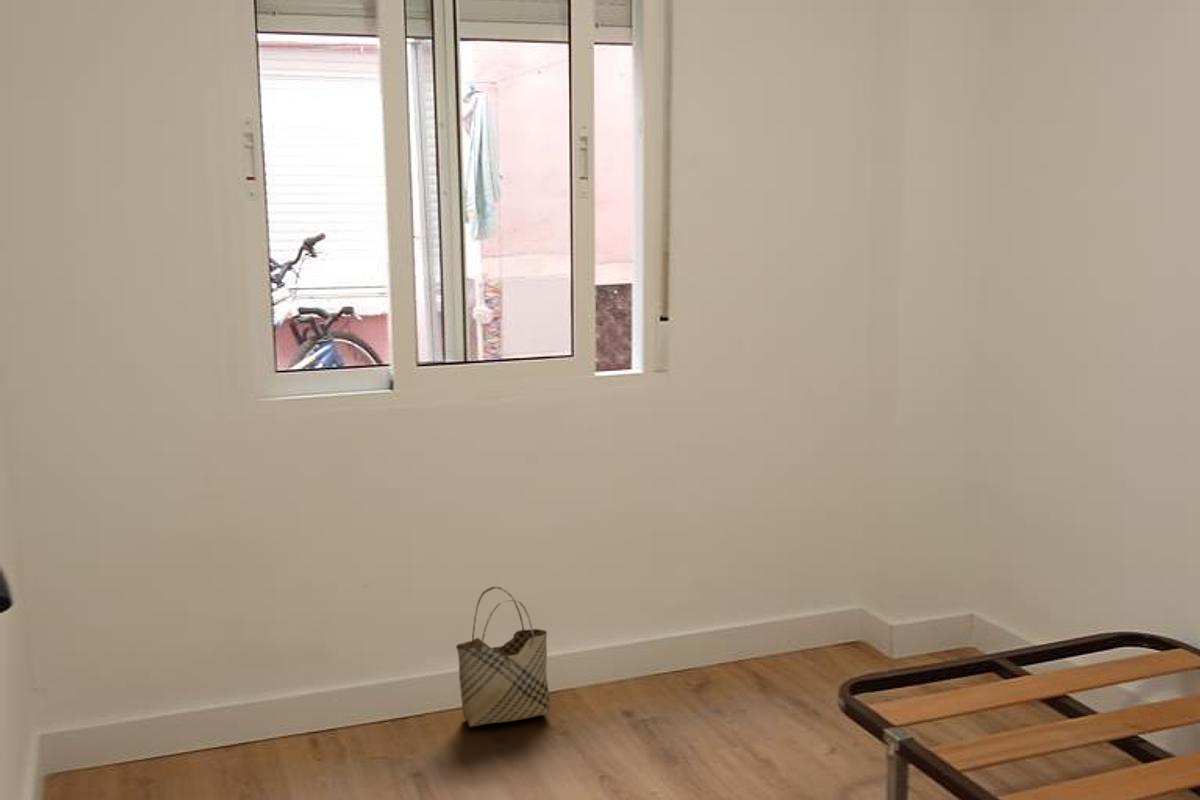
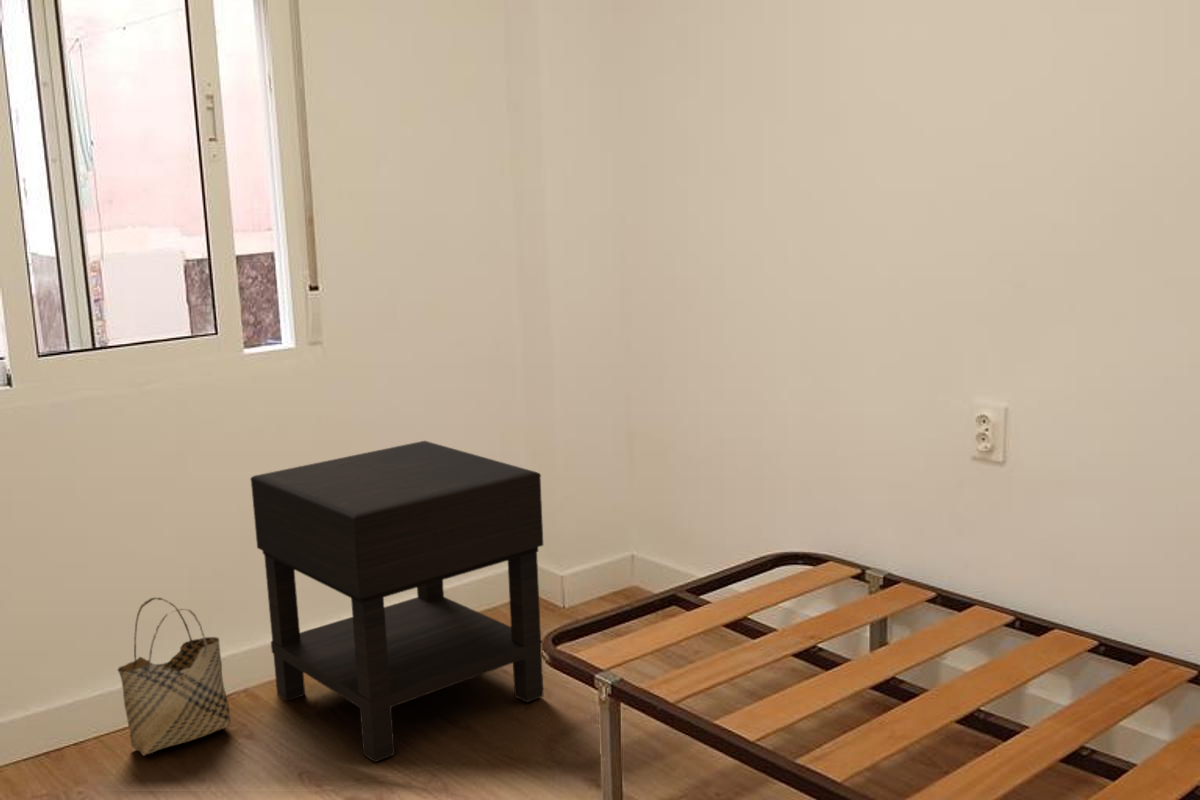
nightstand: none [589,472,859,774] -> present [251,441,543,762]

